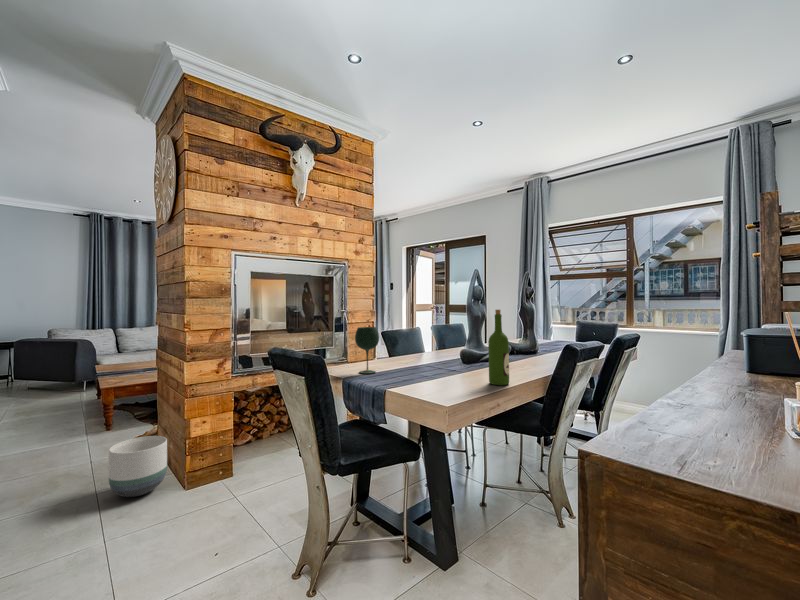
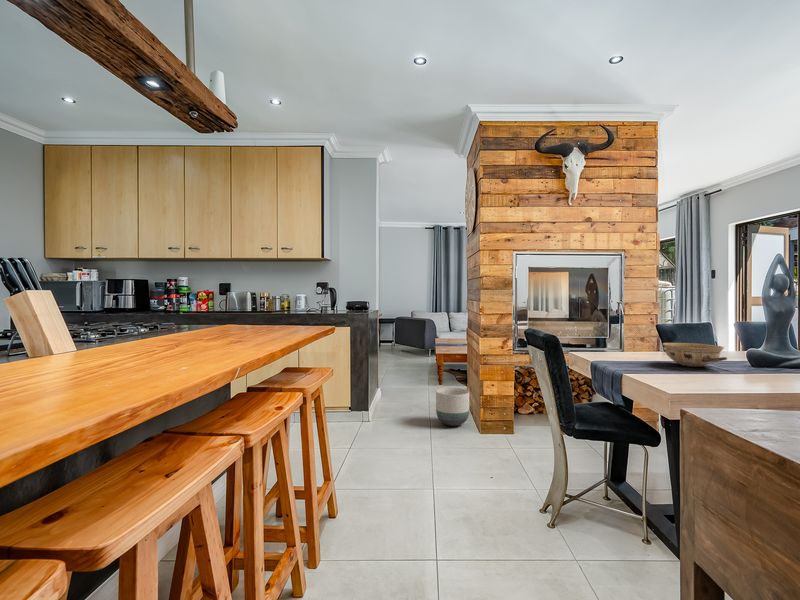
wine bottle: present [488,310,509,385] -> none [733,303,759,380]
wine glass: present [355,327,379,374] -> none [606,316,630,358]
ceramic bowl: none [412,351,474,376] -> present [663,343,727,367]

